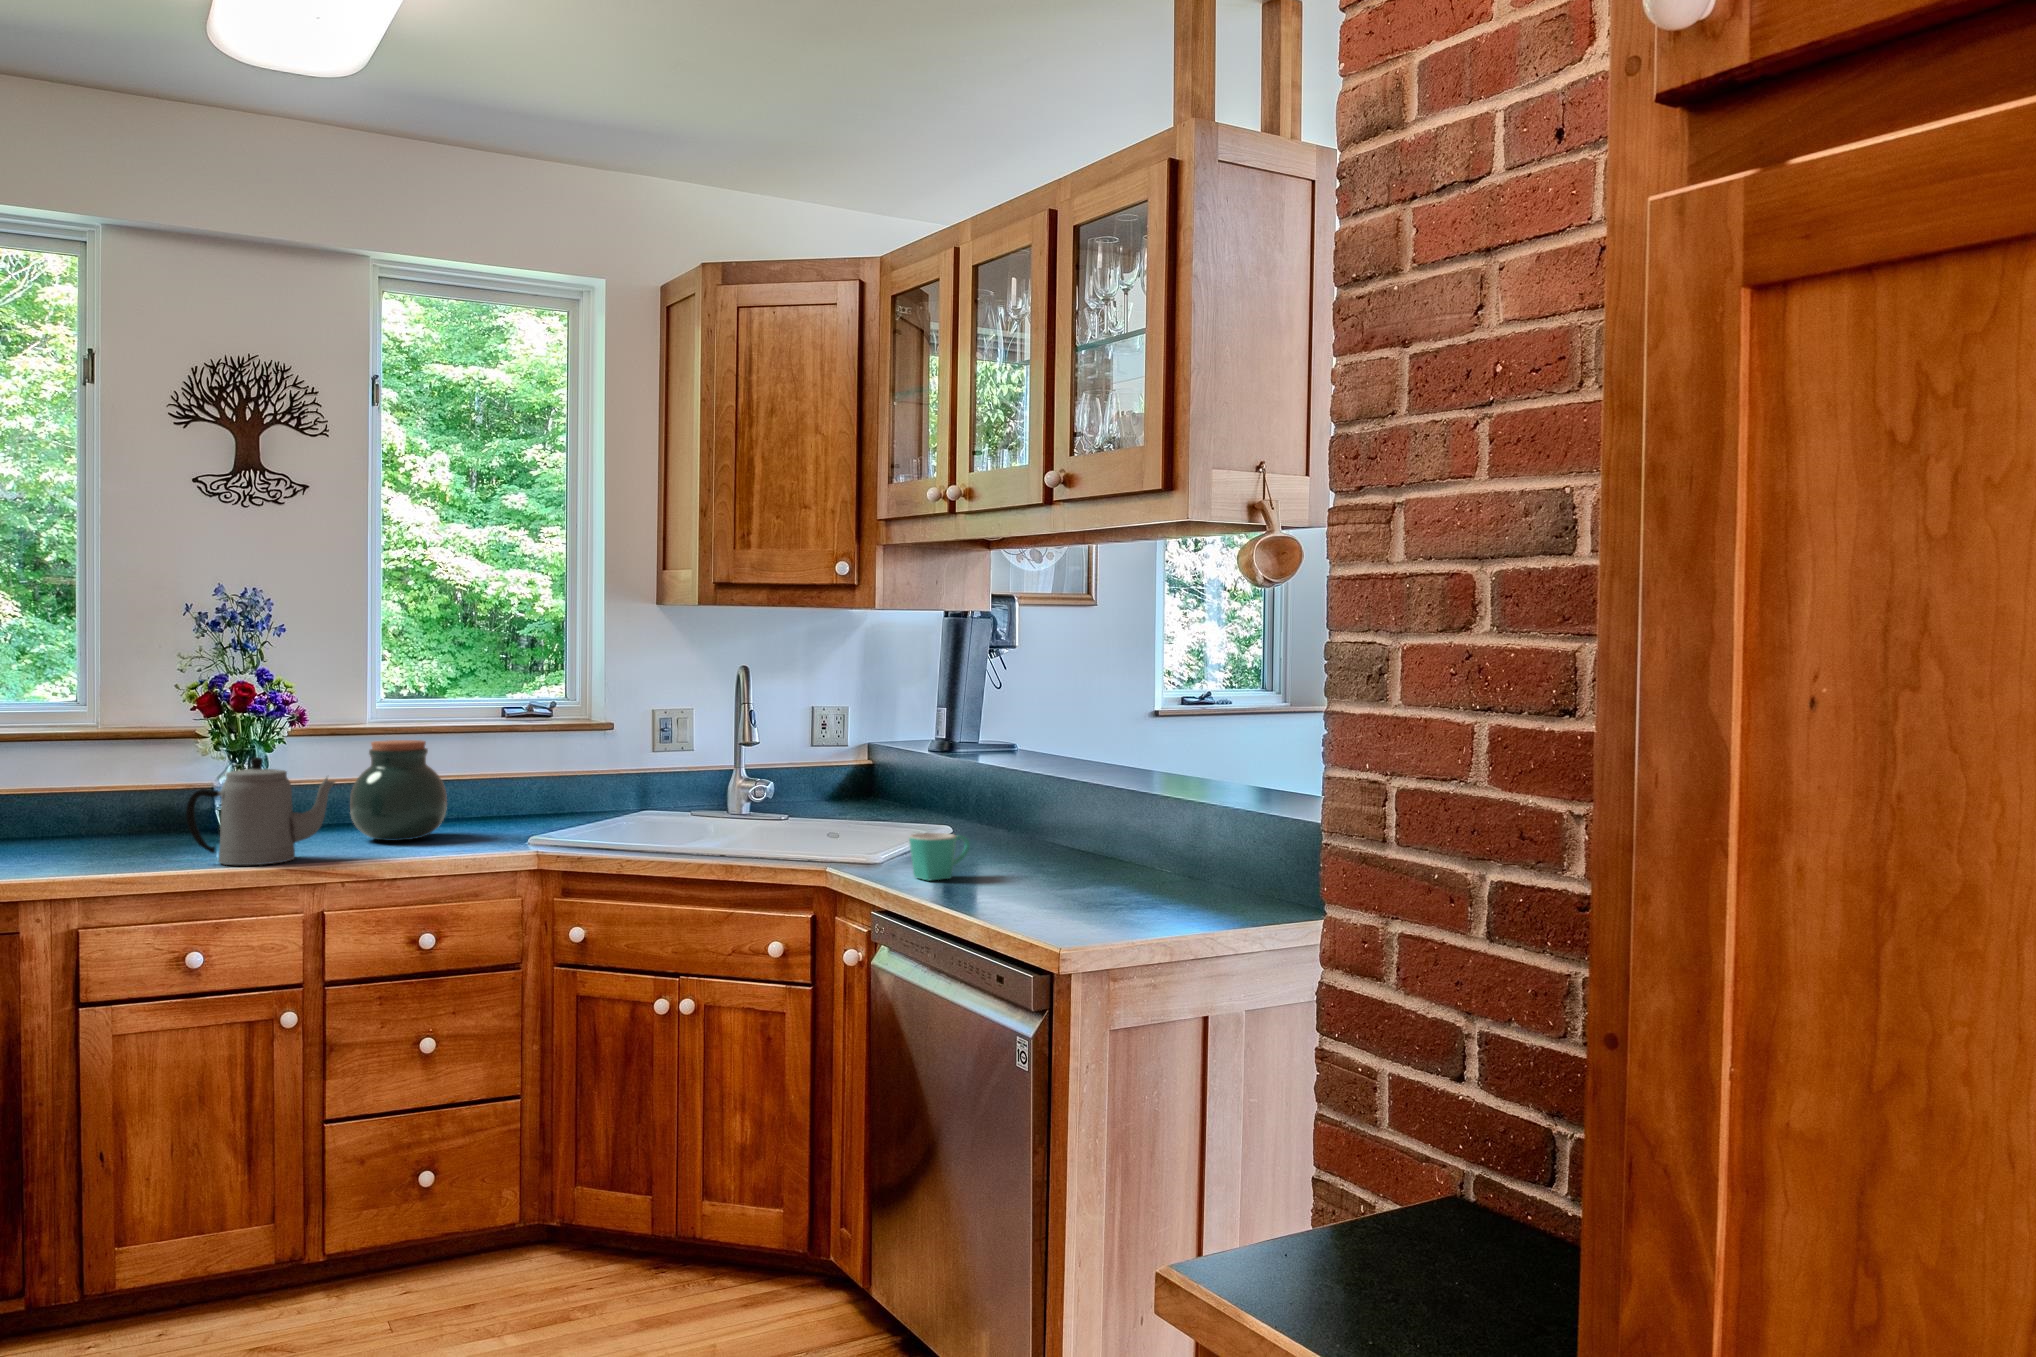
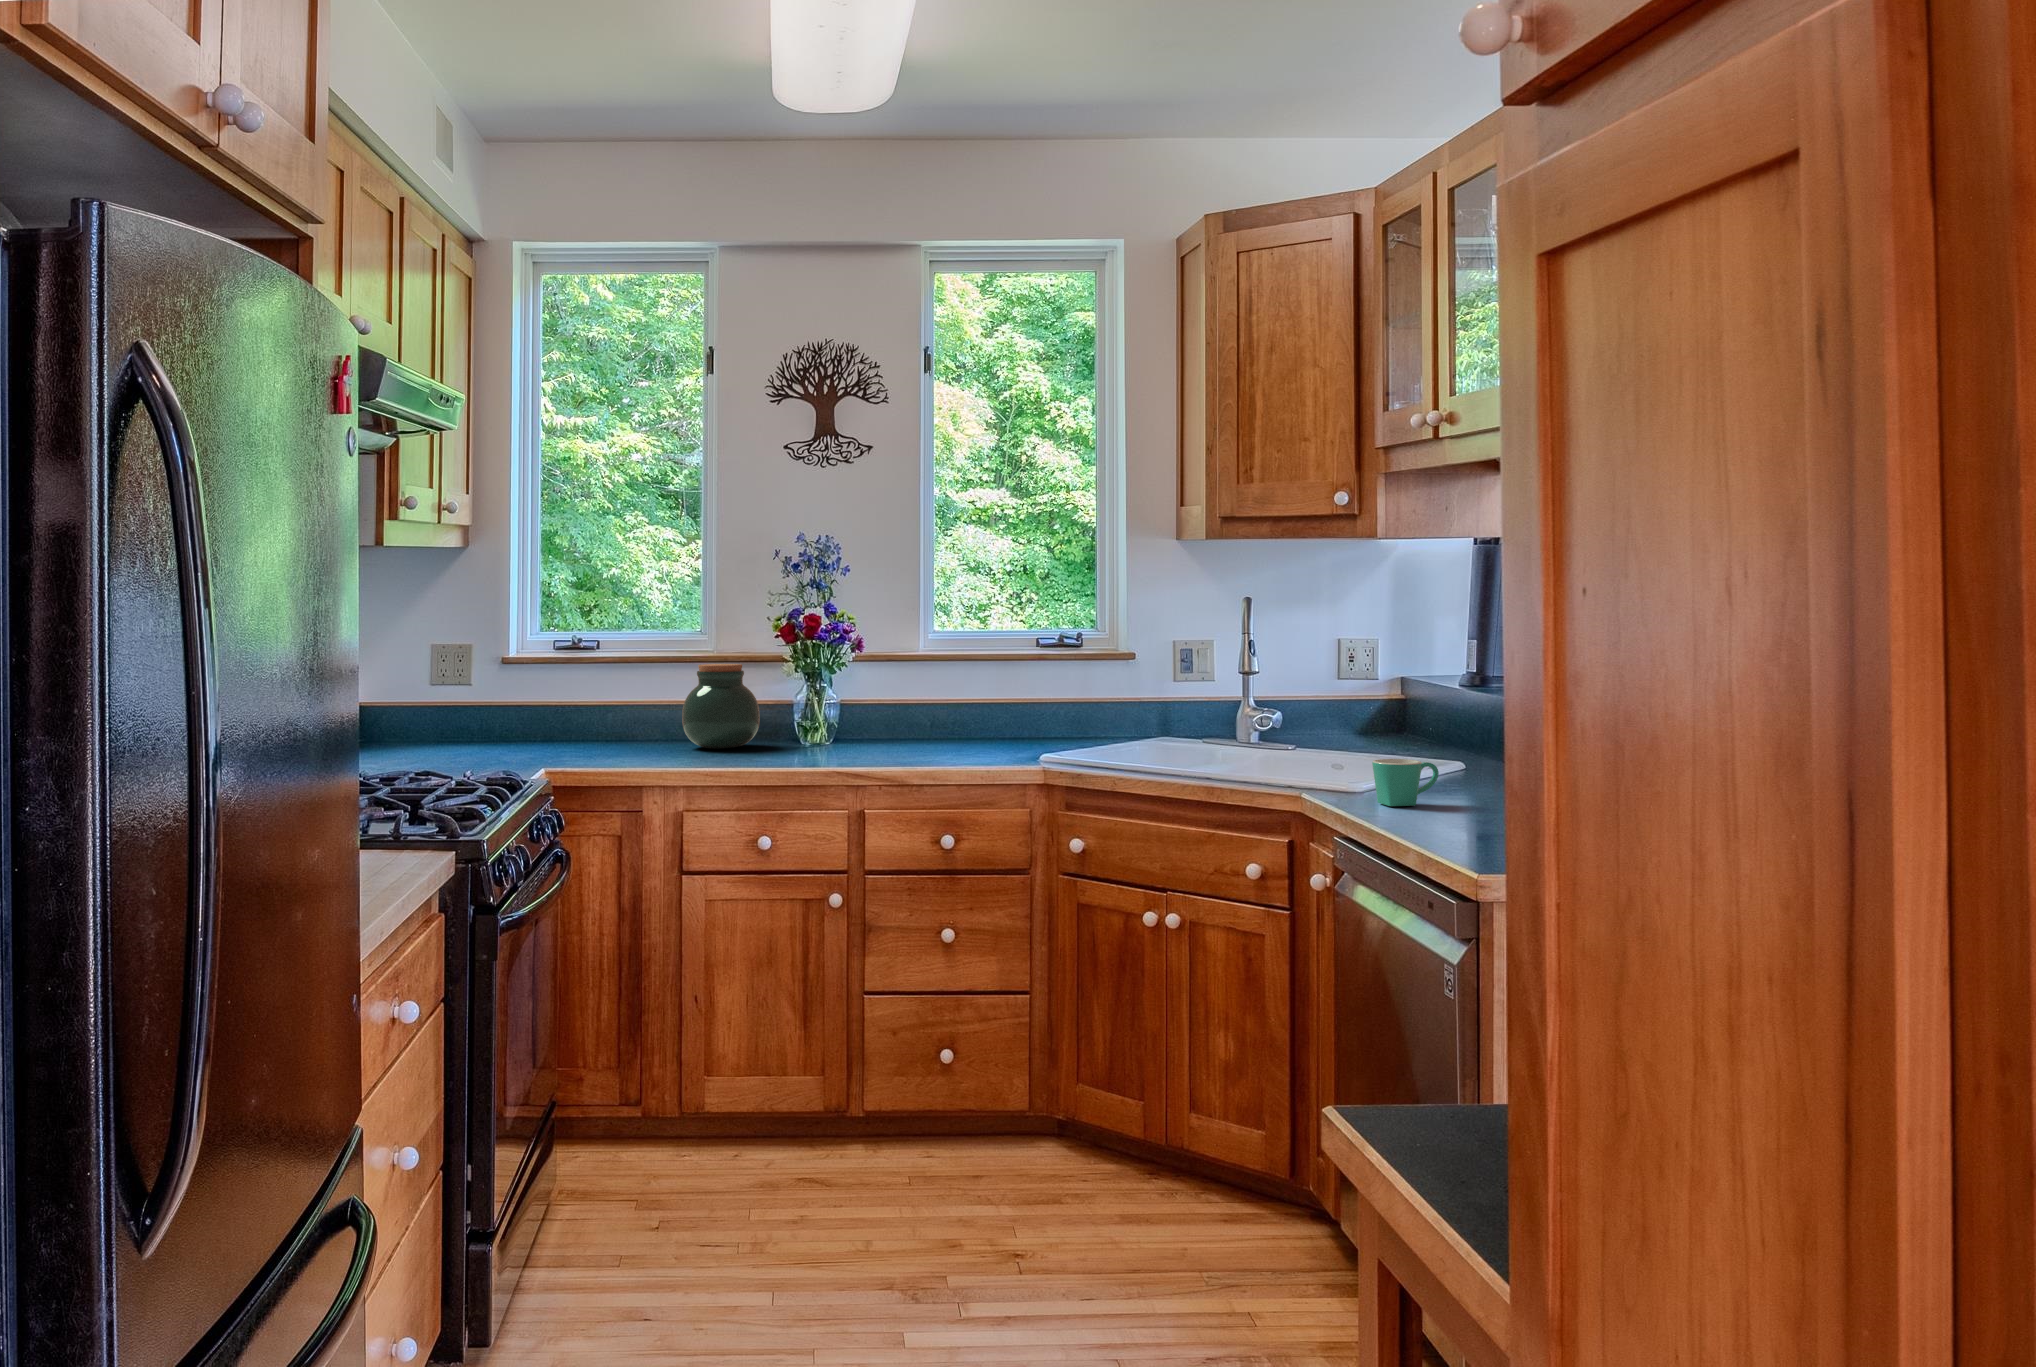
jar: present [350,740,447,841] -> present [682,664,760,748]
teapot: present [186,757,335,865] -> none [762,676,876,767]

